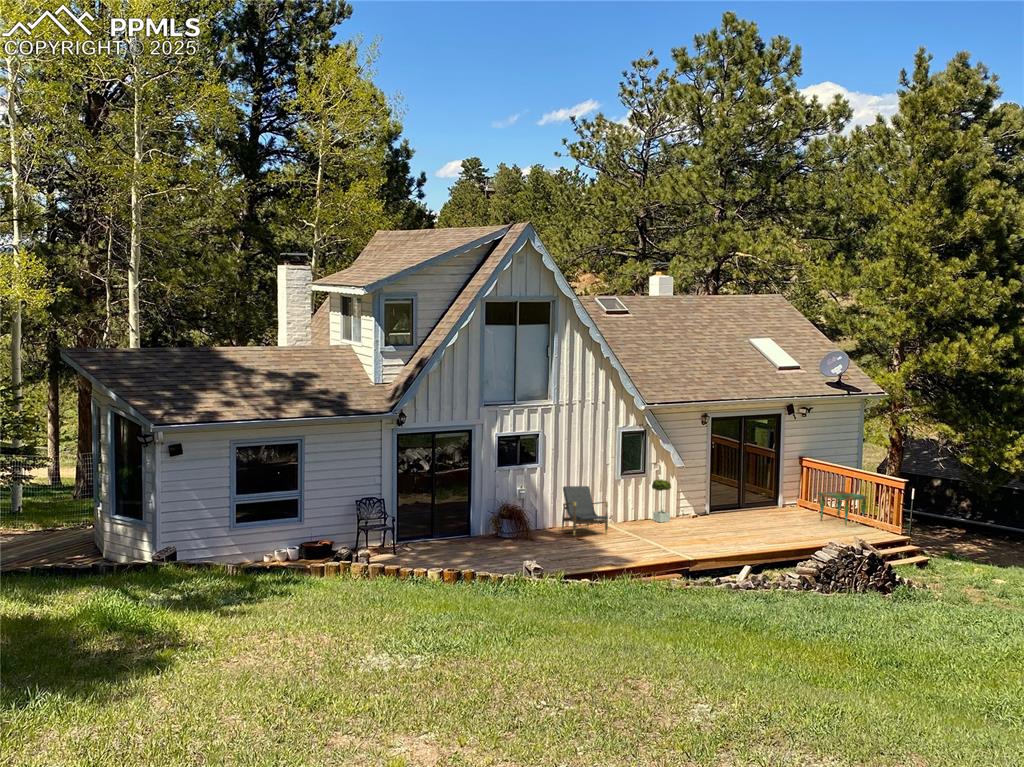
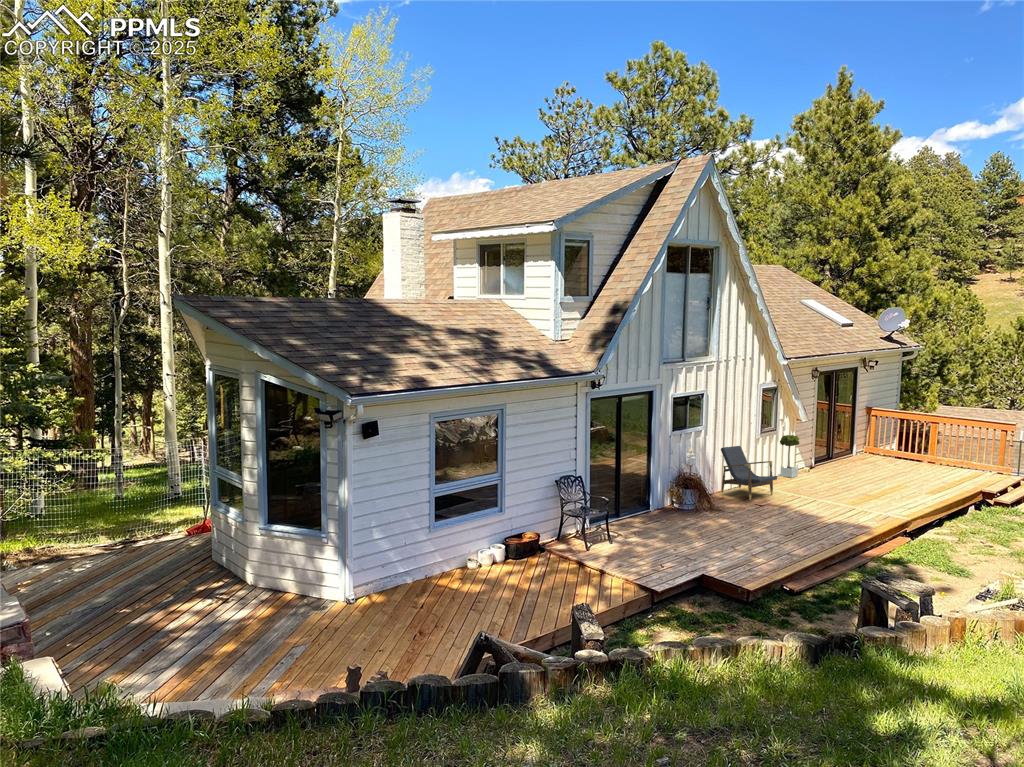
side table: present [818,491,867,526] -> none [908,437,952,469]

